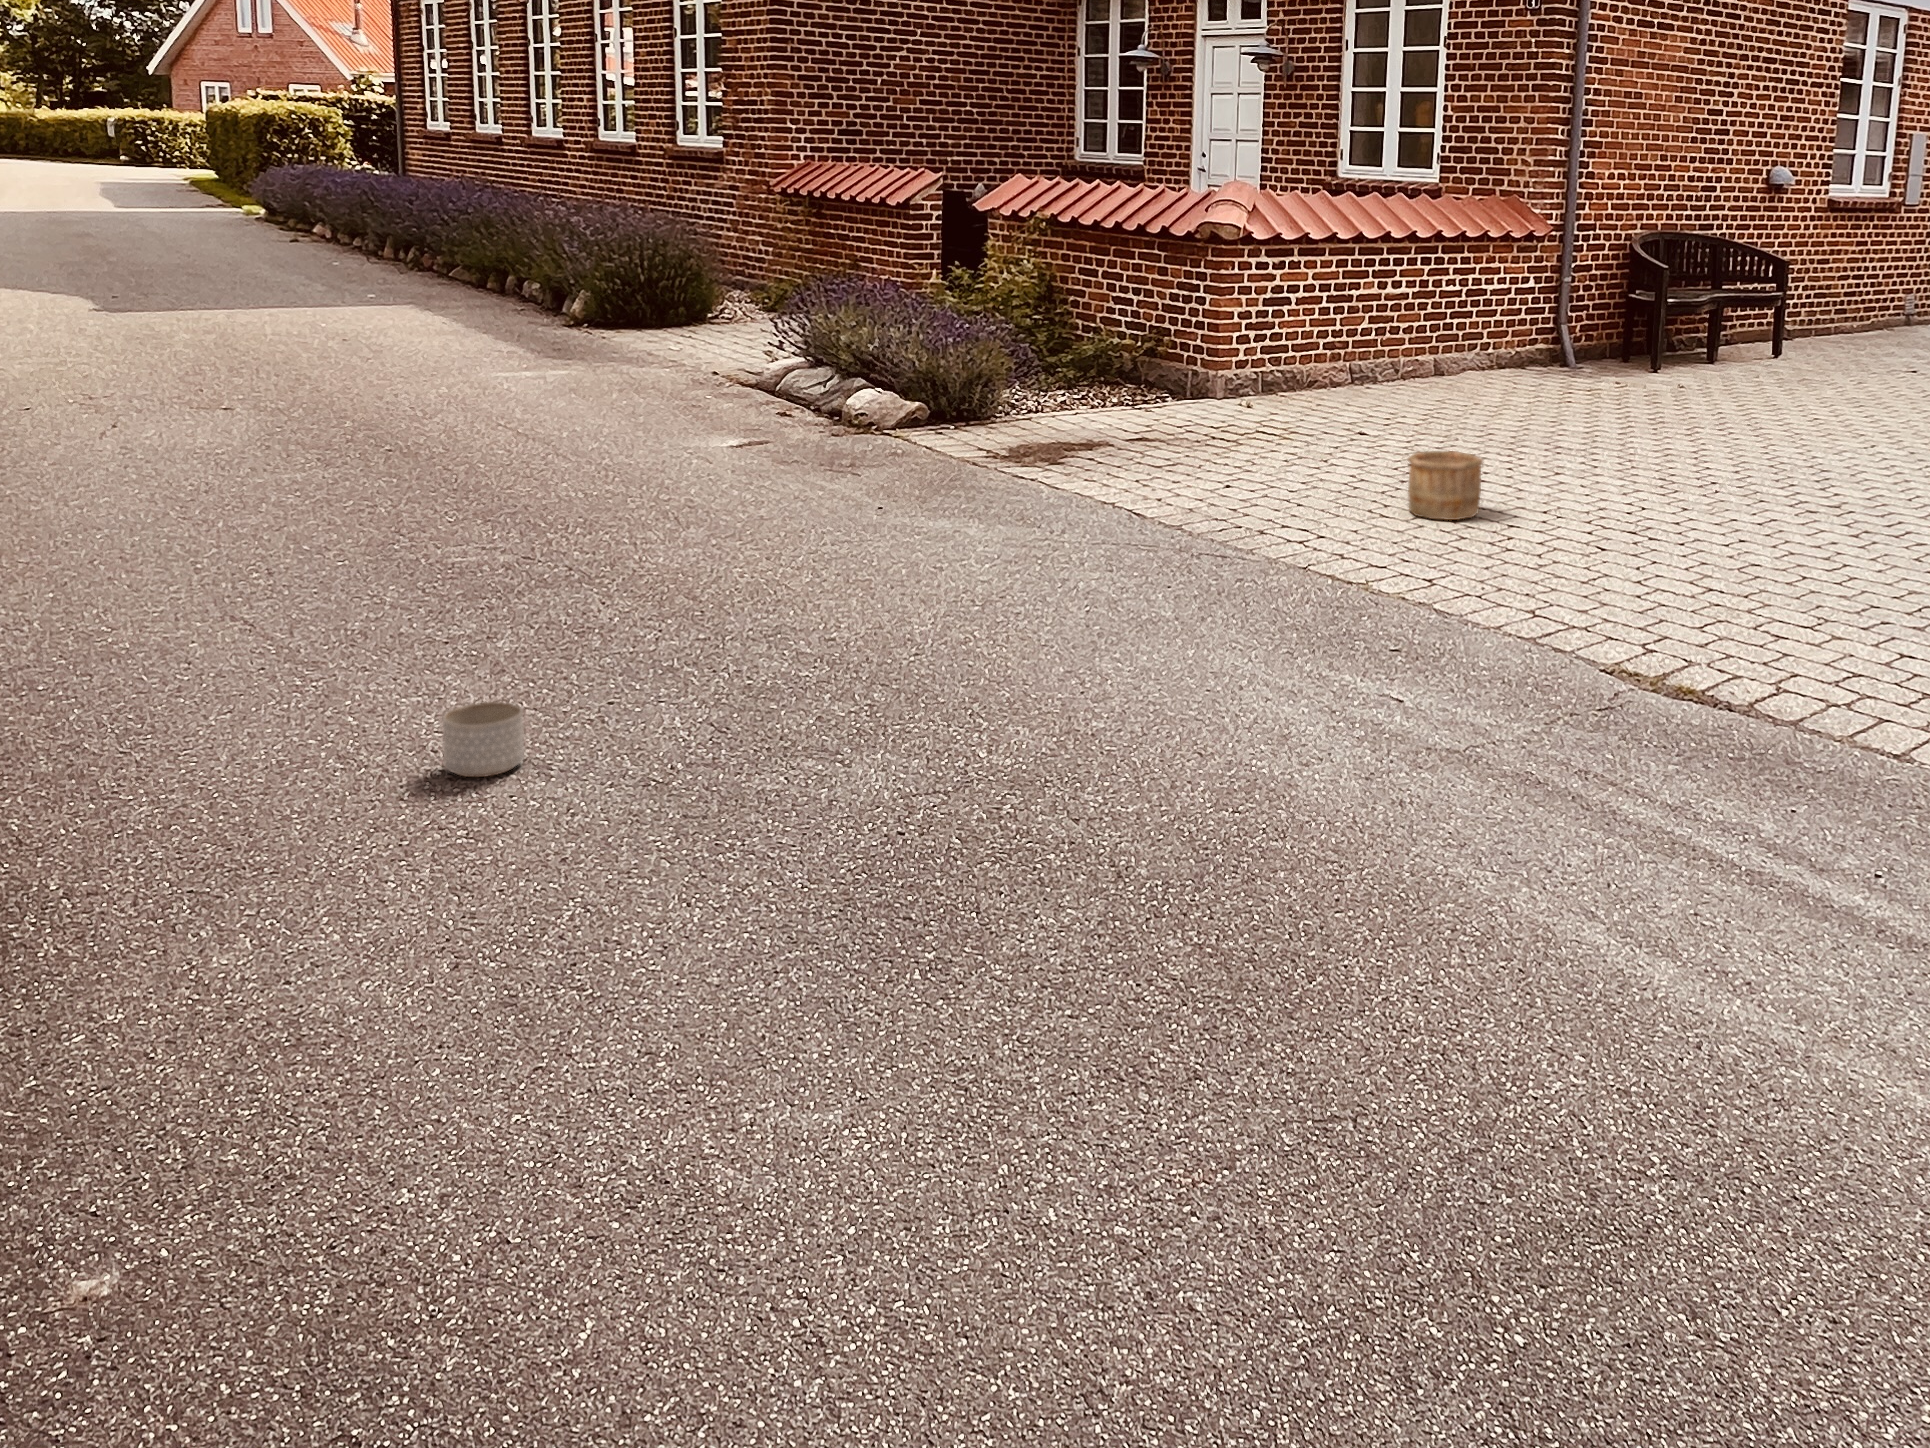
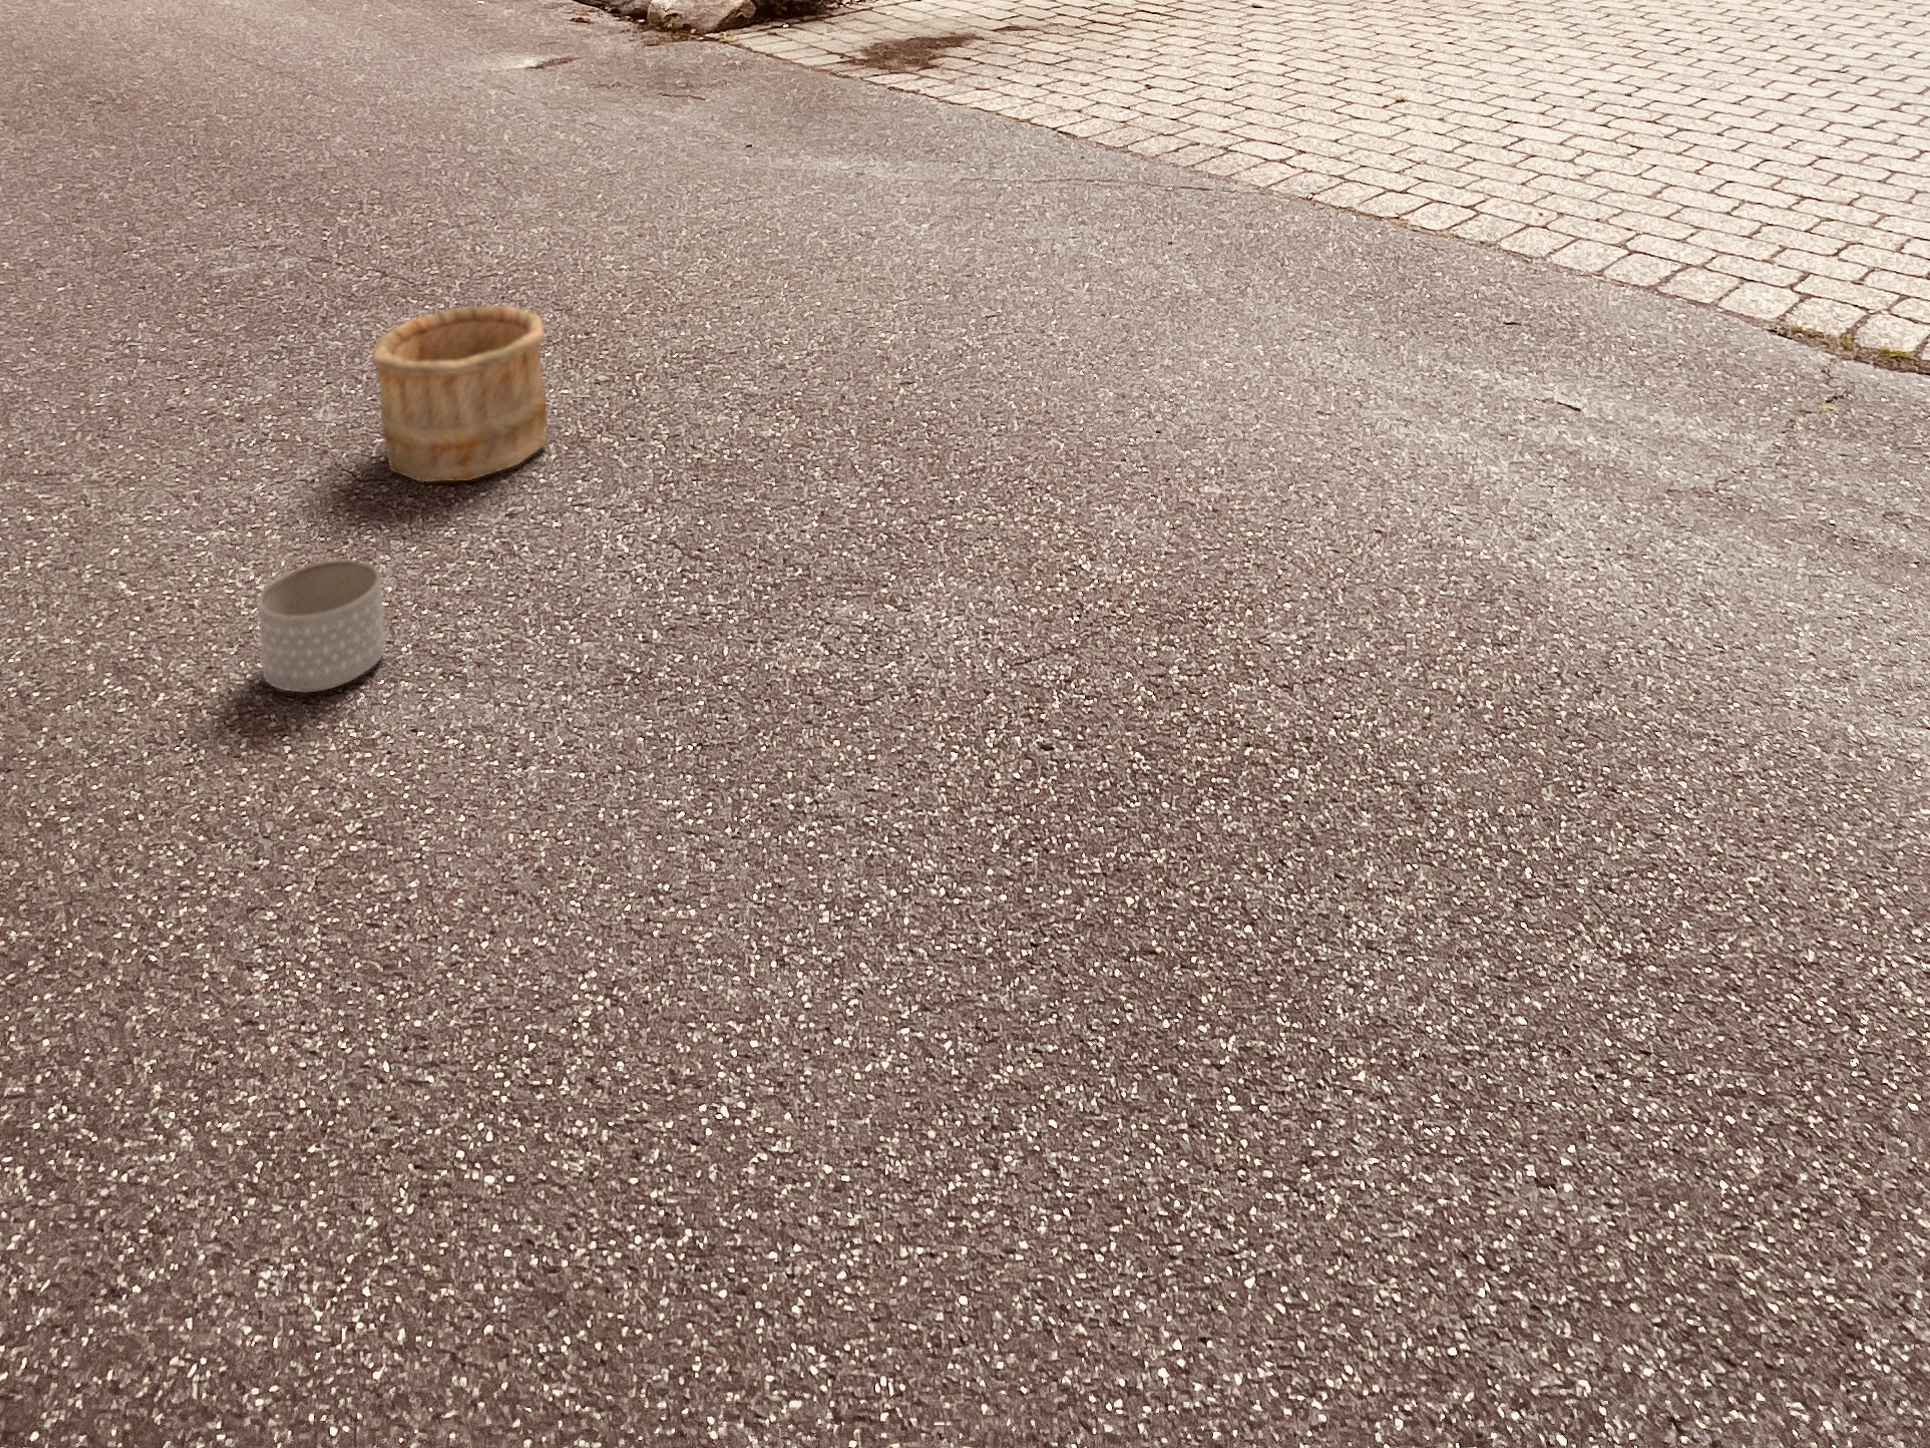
wooden bucket: present [1408,451,1483,520] -> present [371,305,547,482]

